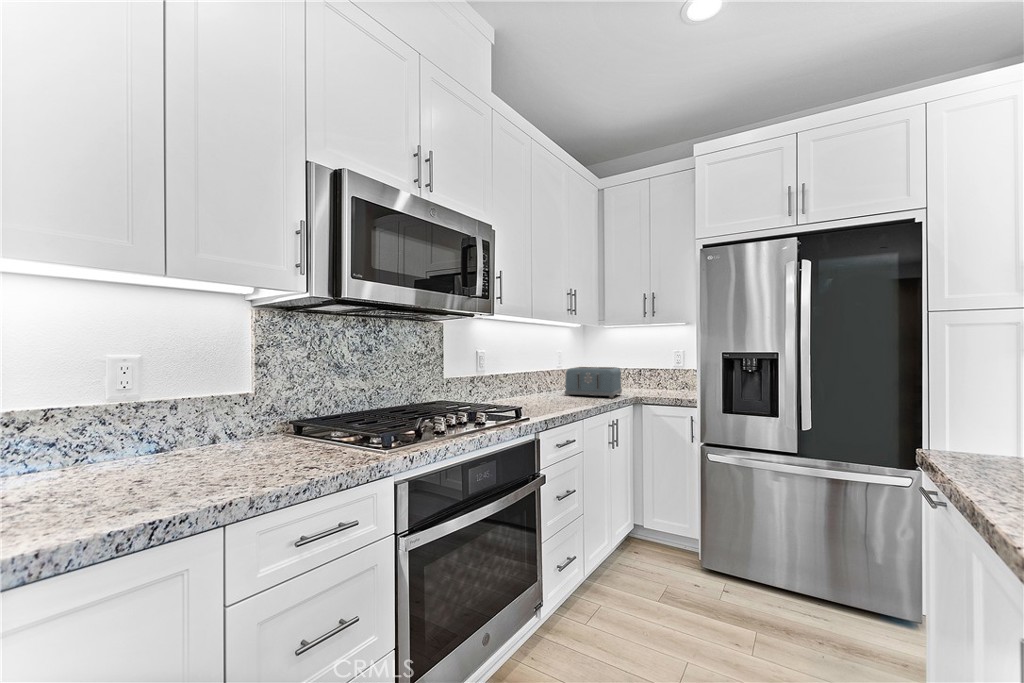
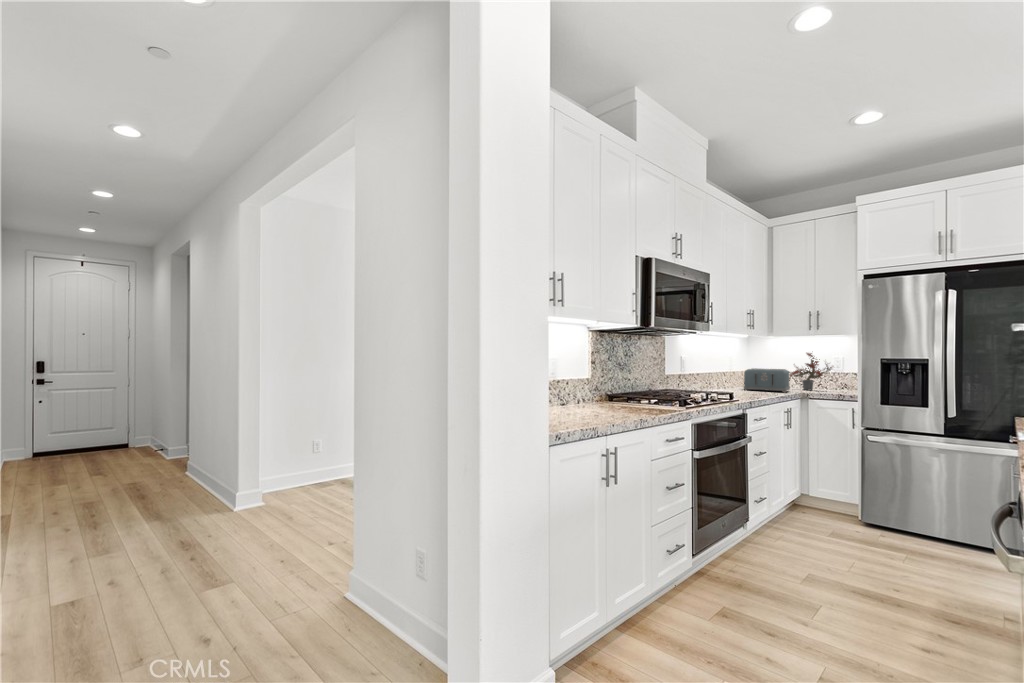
potted plant: none [620,337,675,392] -> present [790,353,832,391]

